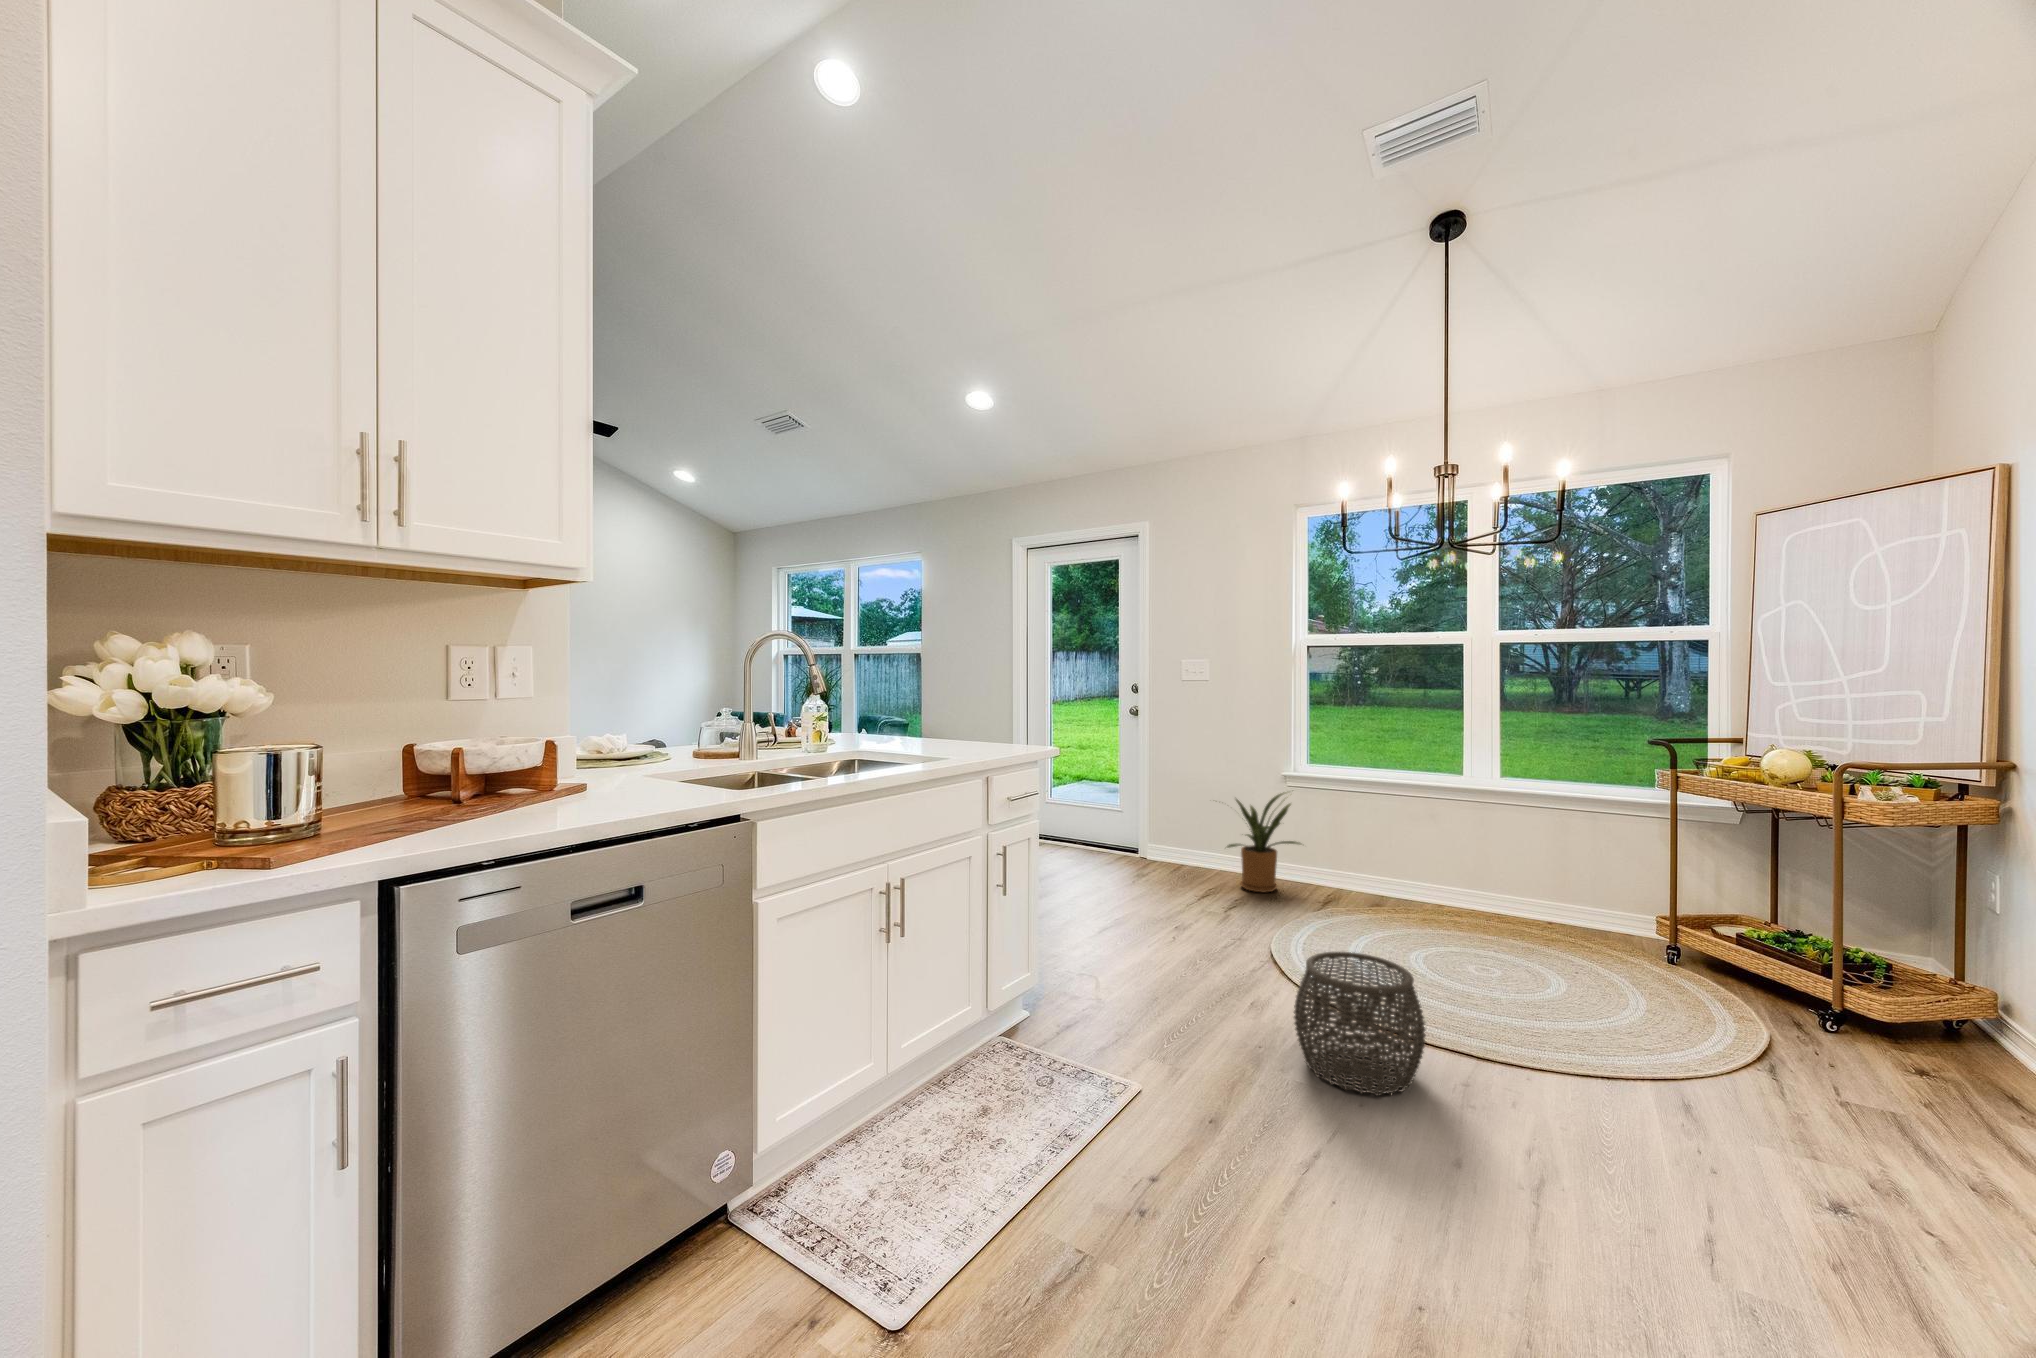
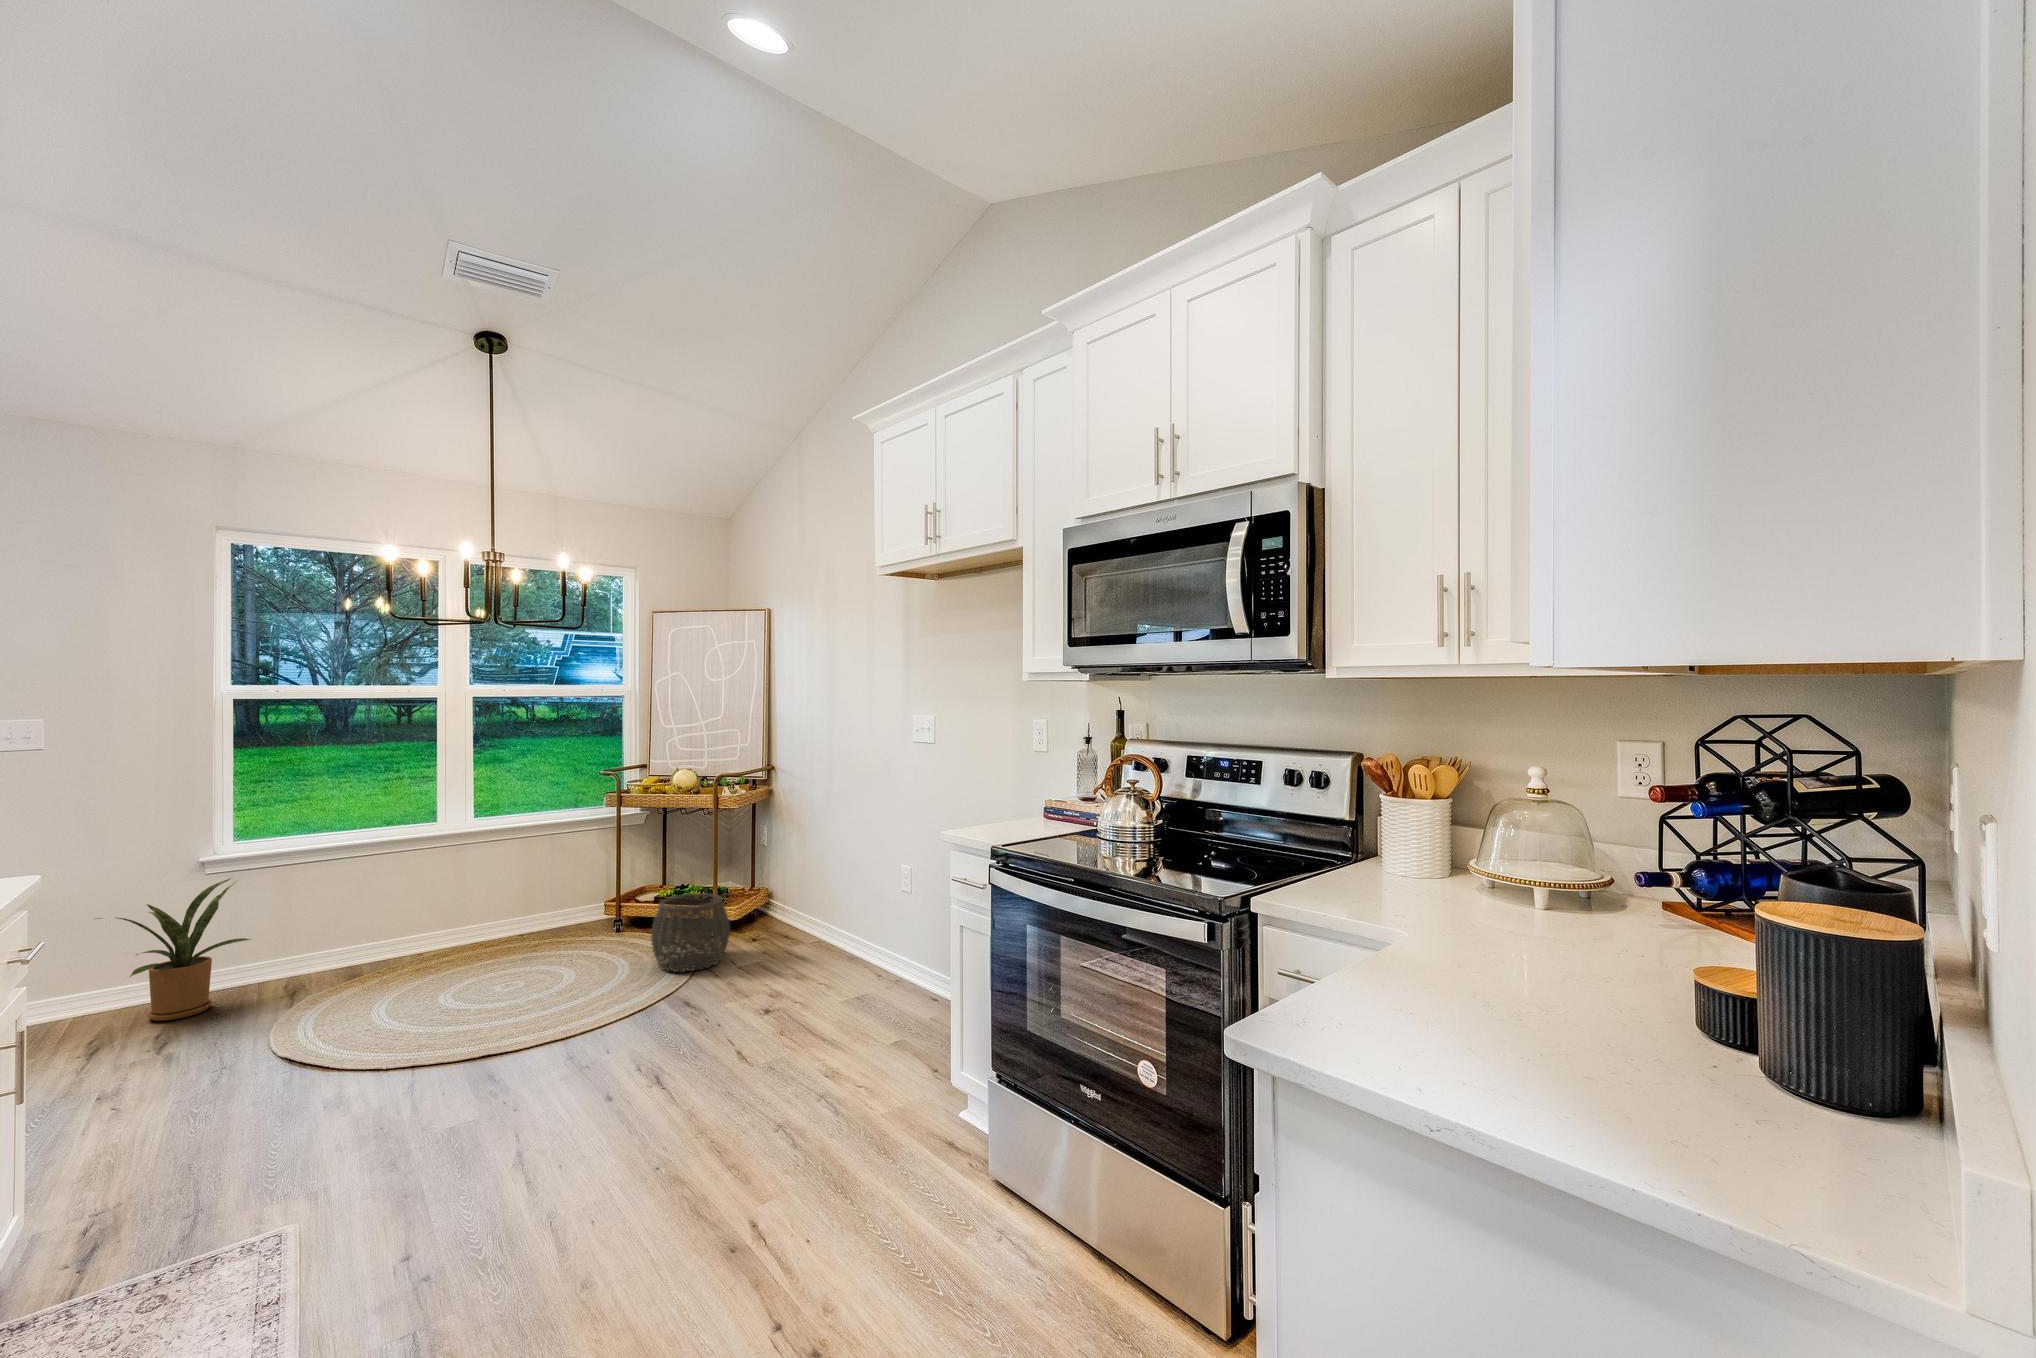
woven basket: present [1294,951,1426,1096] -> present [651,893,730,972]

